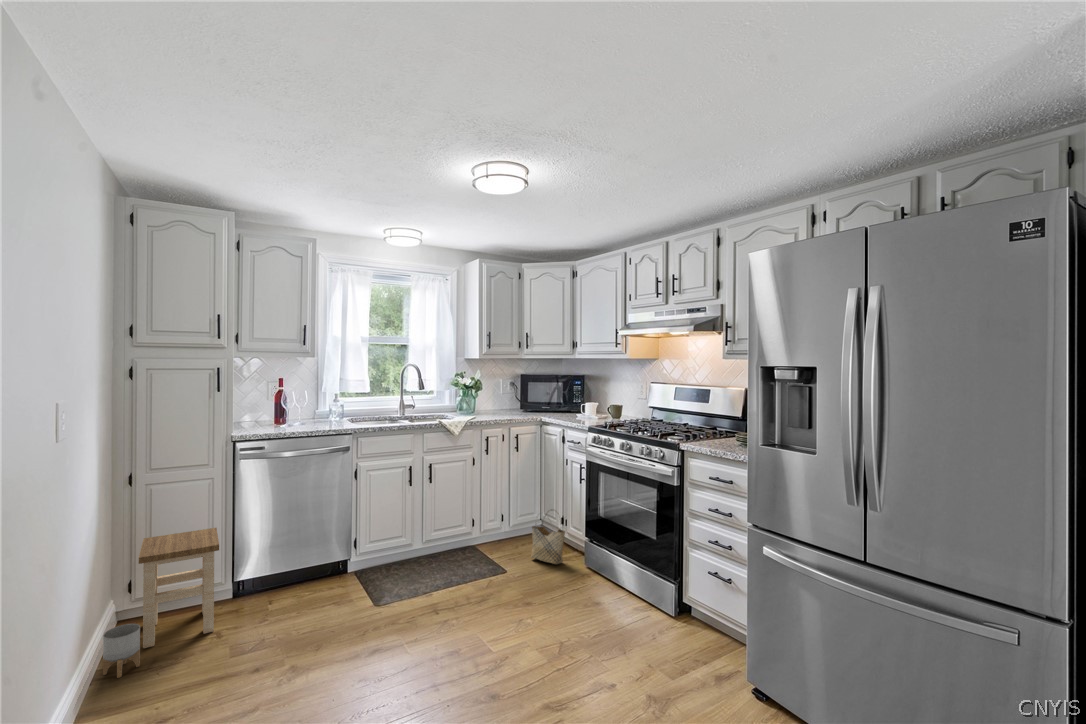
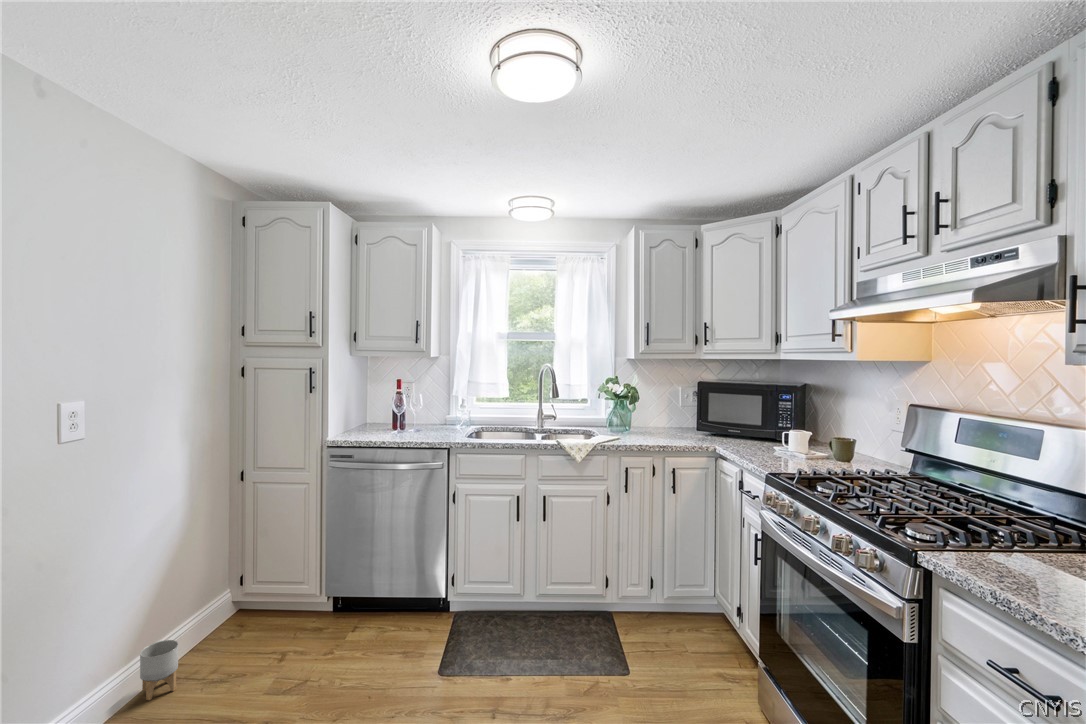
woven basket: present [531,526,565,564] -> none [674,594,727,687]
stool: present [139,528,219,648] -> none [192,542,297,666]

